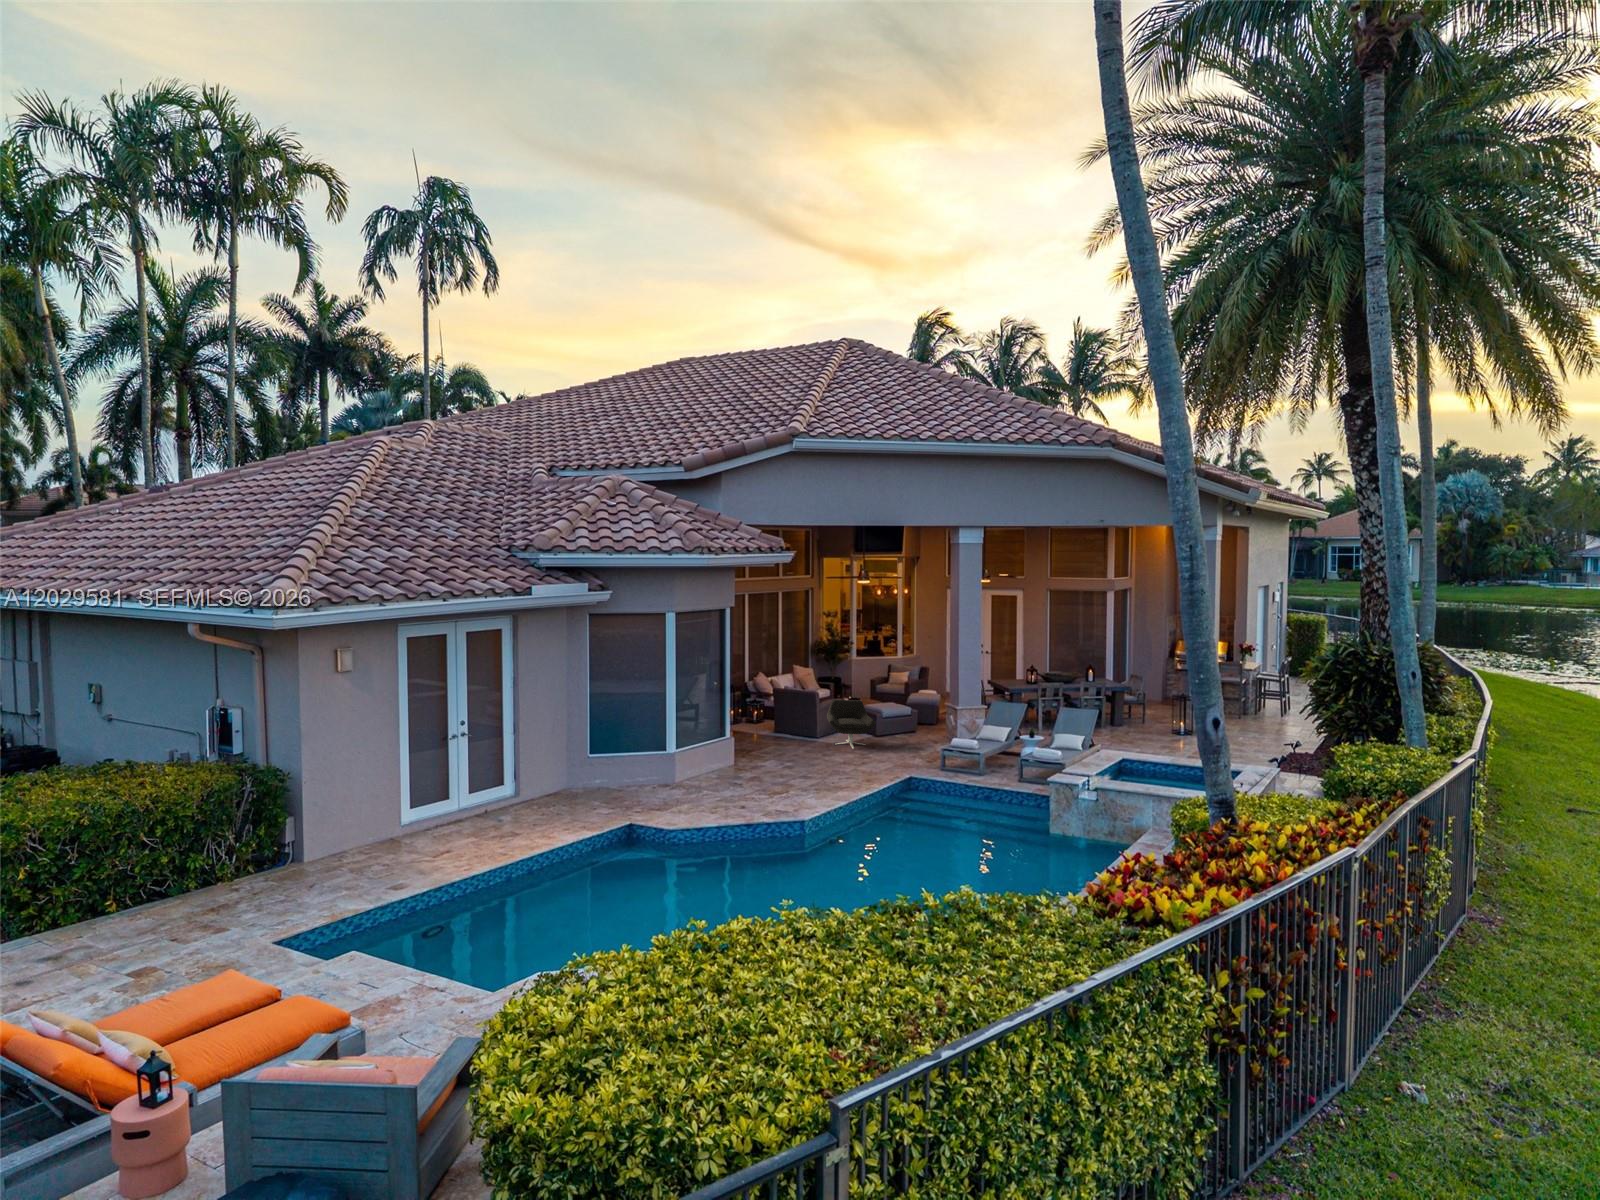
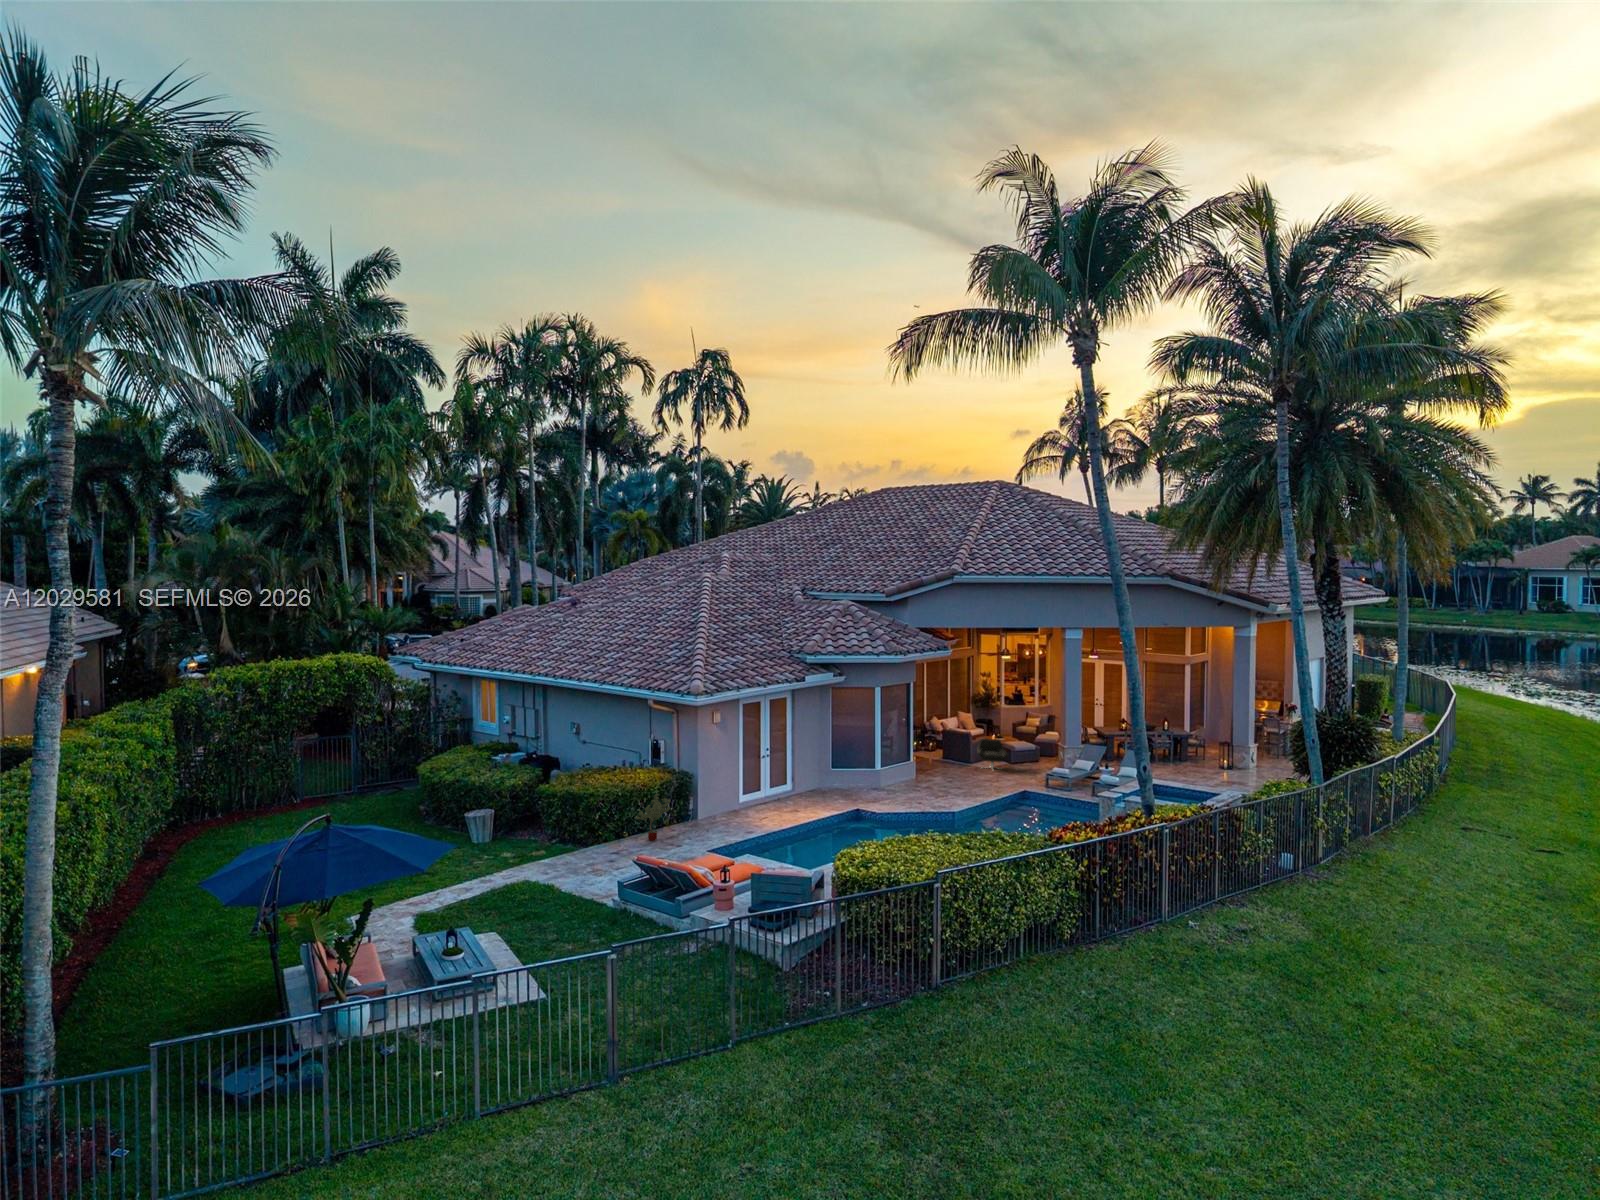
potted tree: none [124,818,219,921] -> present [636,794,671,841]

